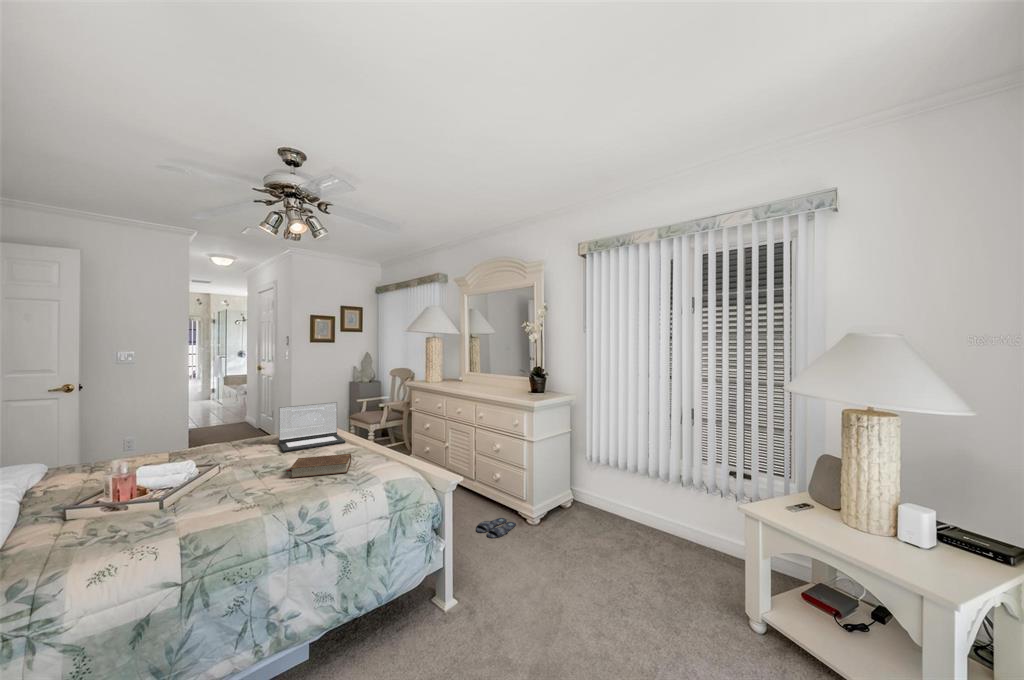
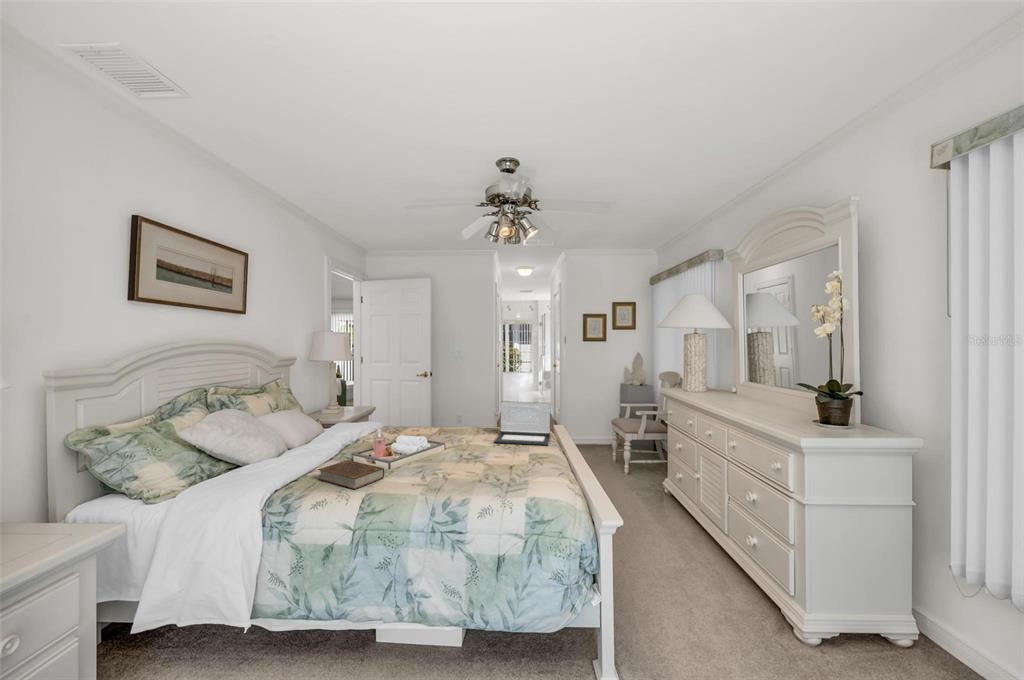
book: present [287,454,351,478] -> present [318,460,384,489]
slippers: present [476,518,516,538] -> none [697,593,765,627]

